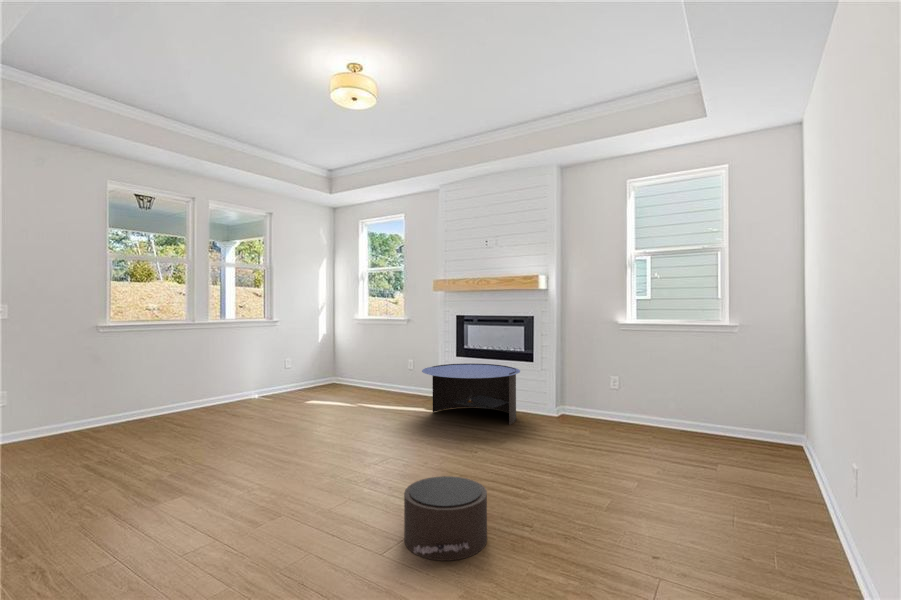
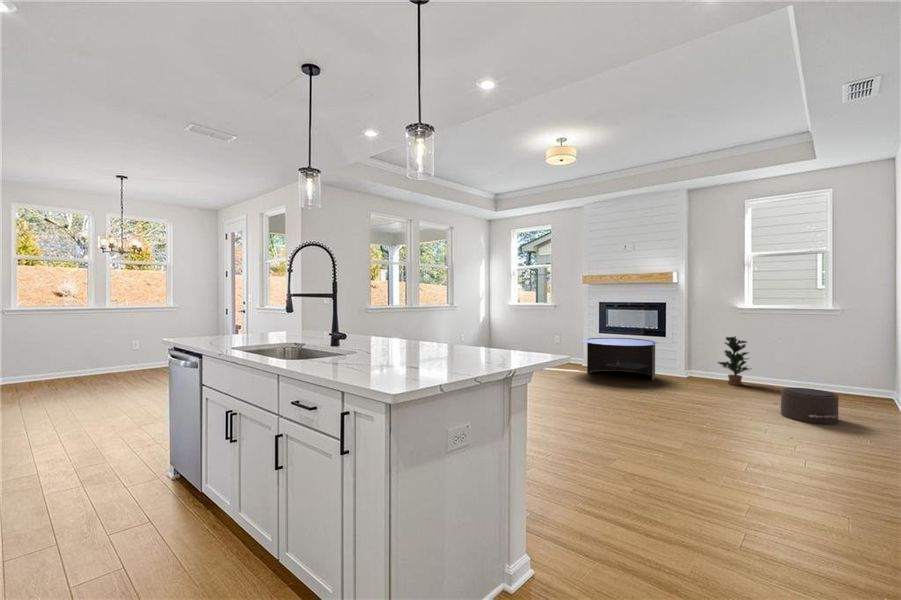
potted plant: none [592,362,634,429] -> present [718,336,749,385]
pouf: present [404,476,487,561] -> present [773,388,839,424]

